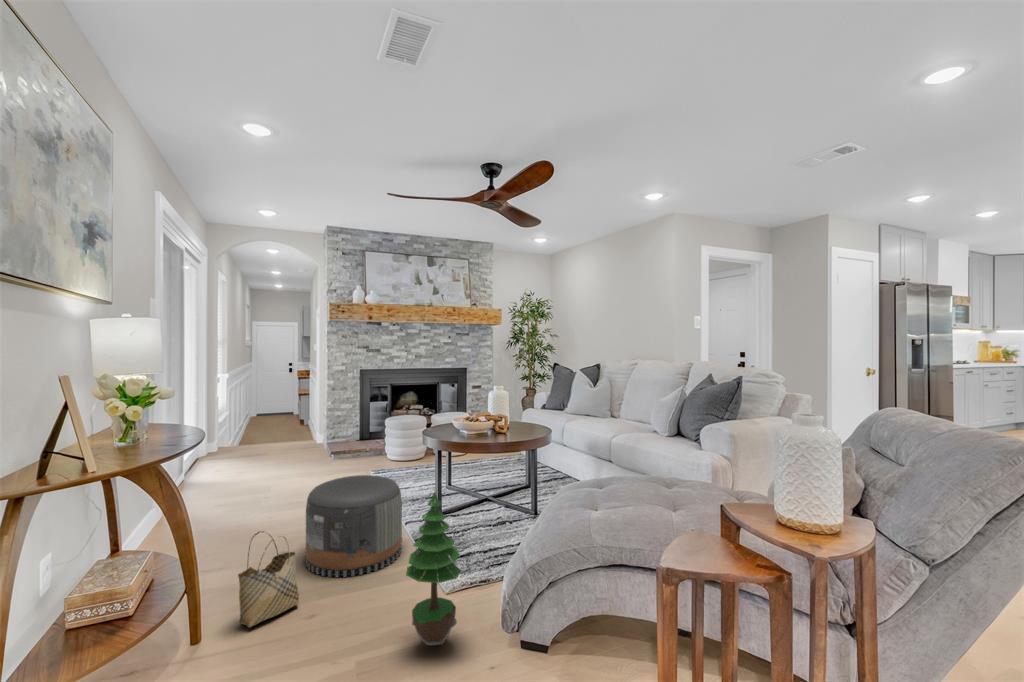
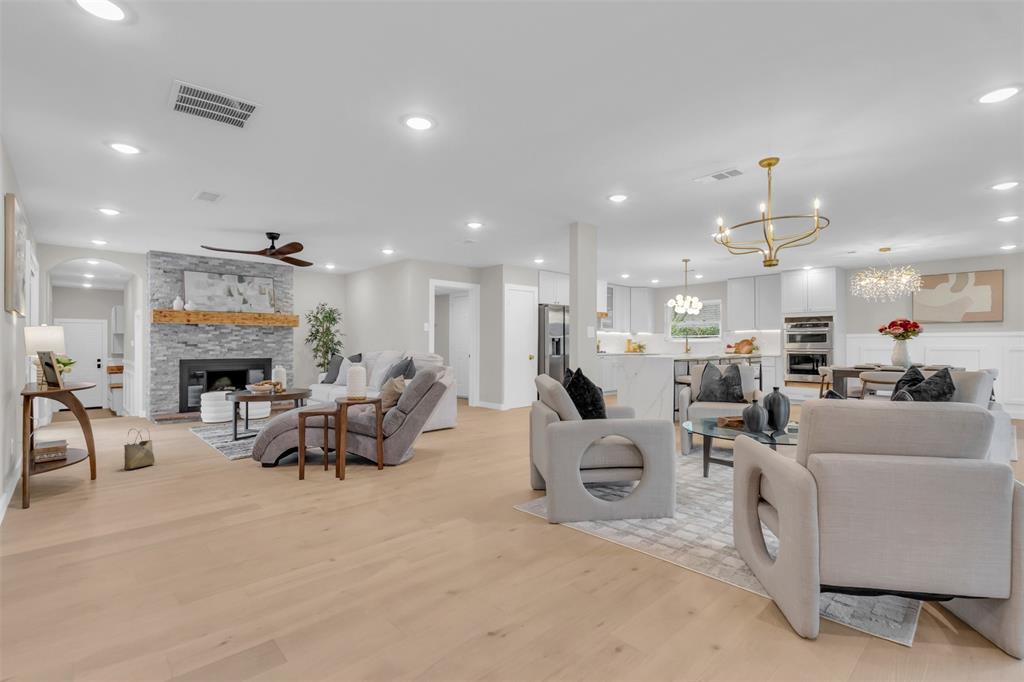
pouf: present [306,475,402,577] -> none [153,412,212,458]
potted tree: present [406,492,461,646] -> none [213,400,240,466]

